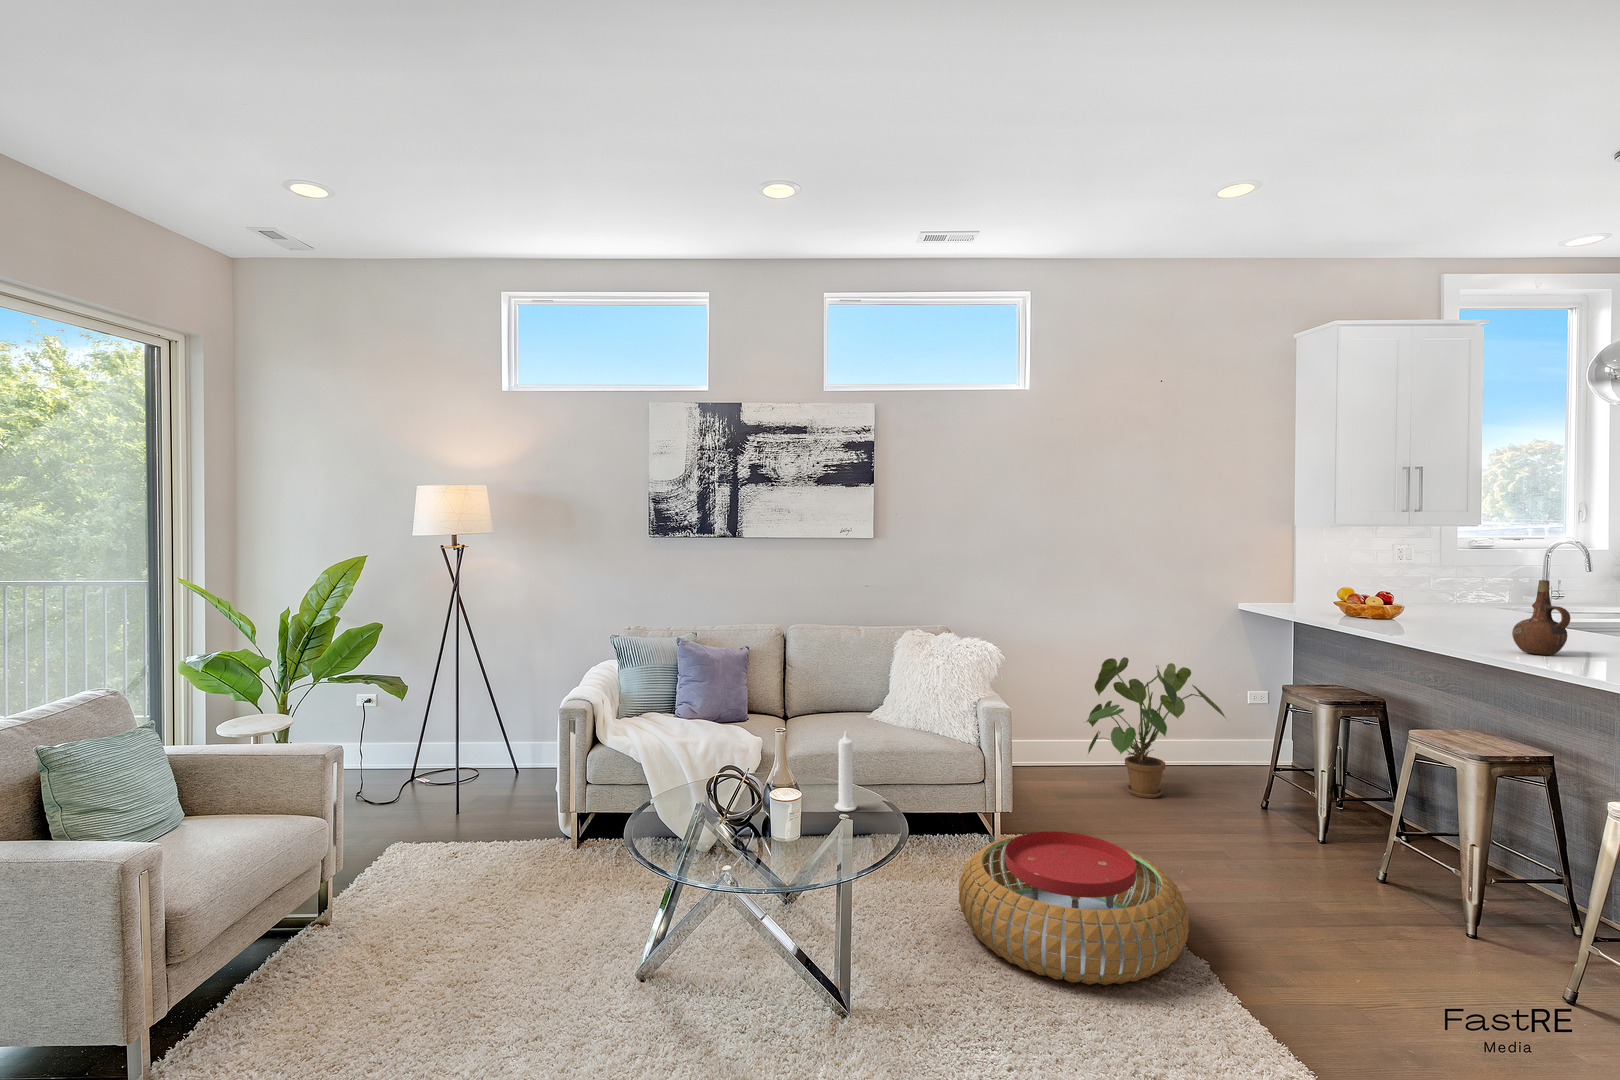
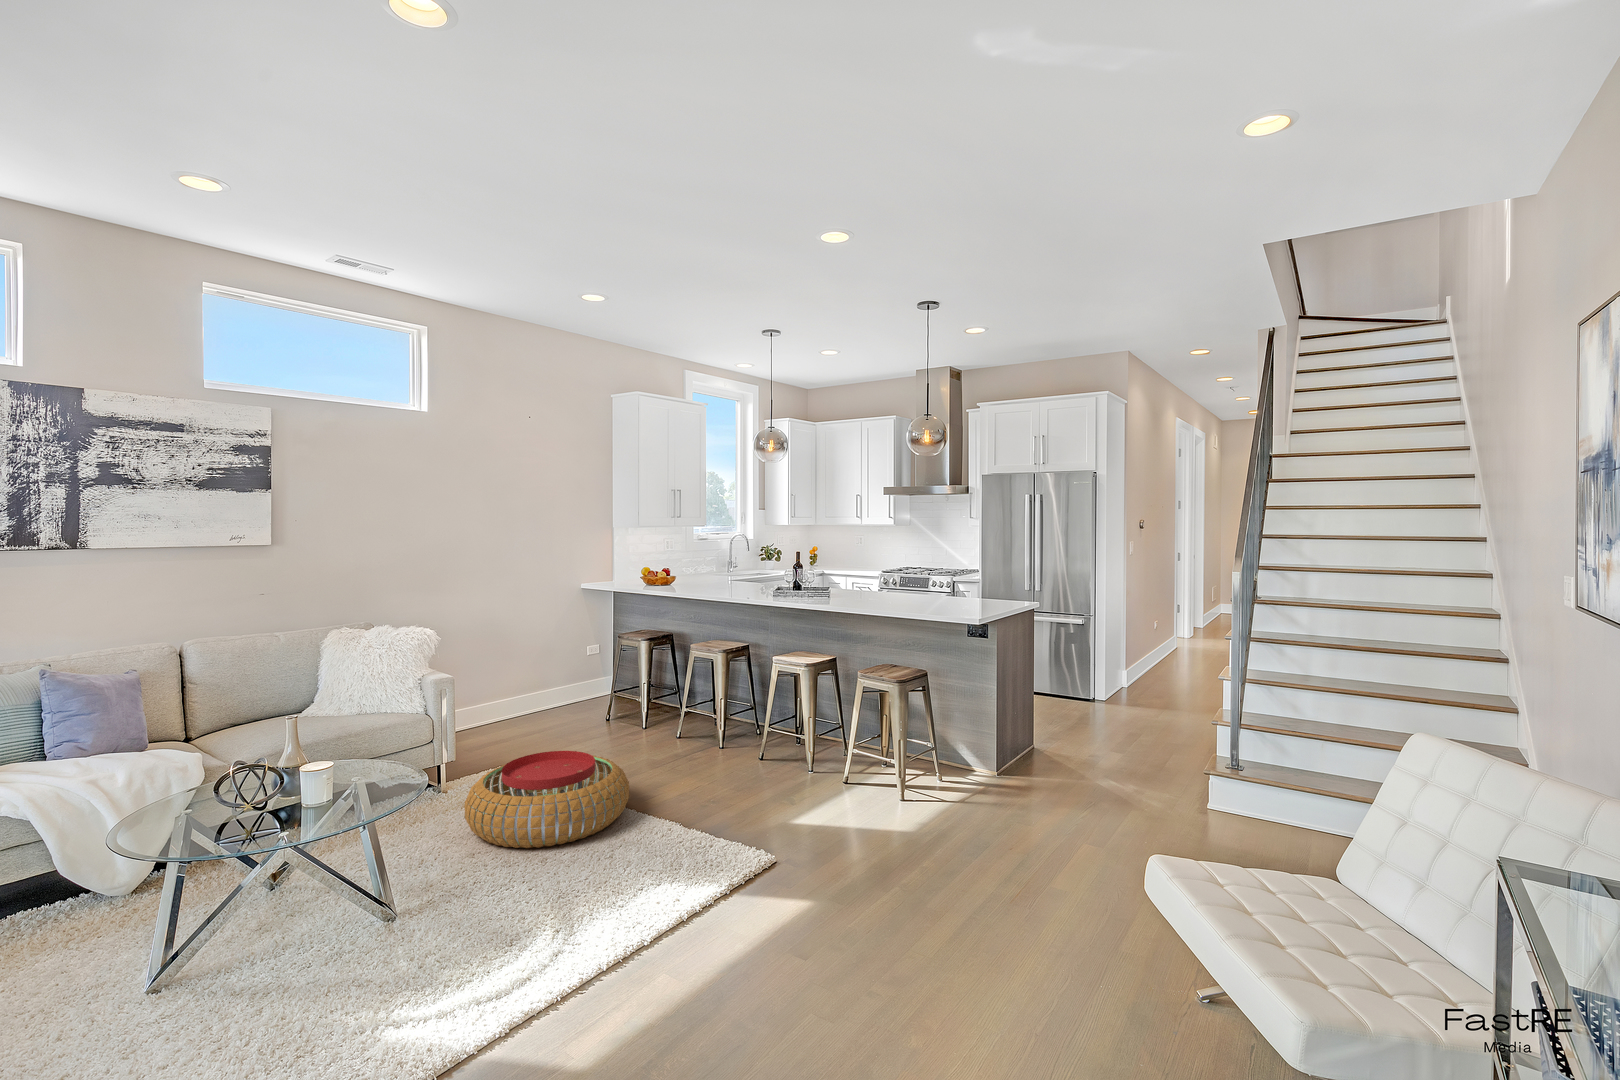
ceramic pitcher: present [1512,580,1570,655] -> none [747,555,770,594]
house plant: present [1086,657,1226,798] -> none [486,632,589,734]
candle: present [835,731,857,812] -> none [366,710,388,780]

